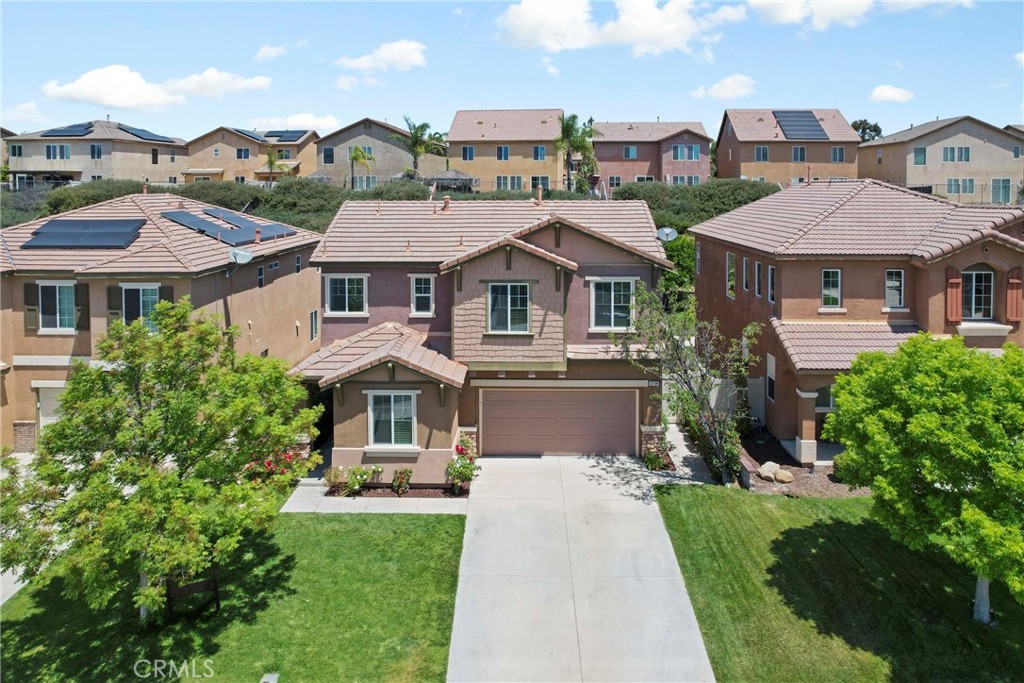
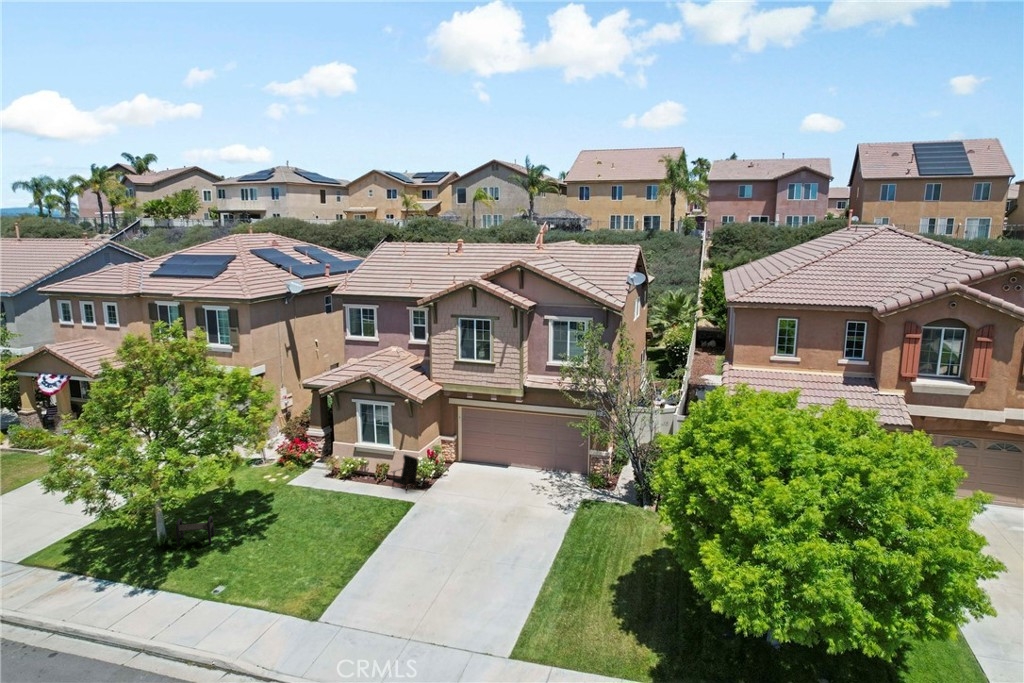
lounge chair: none [426,455,462,504] -> present [391,455,418,491]

